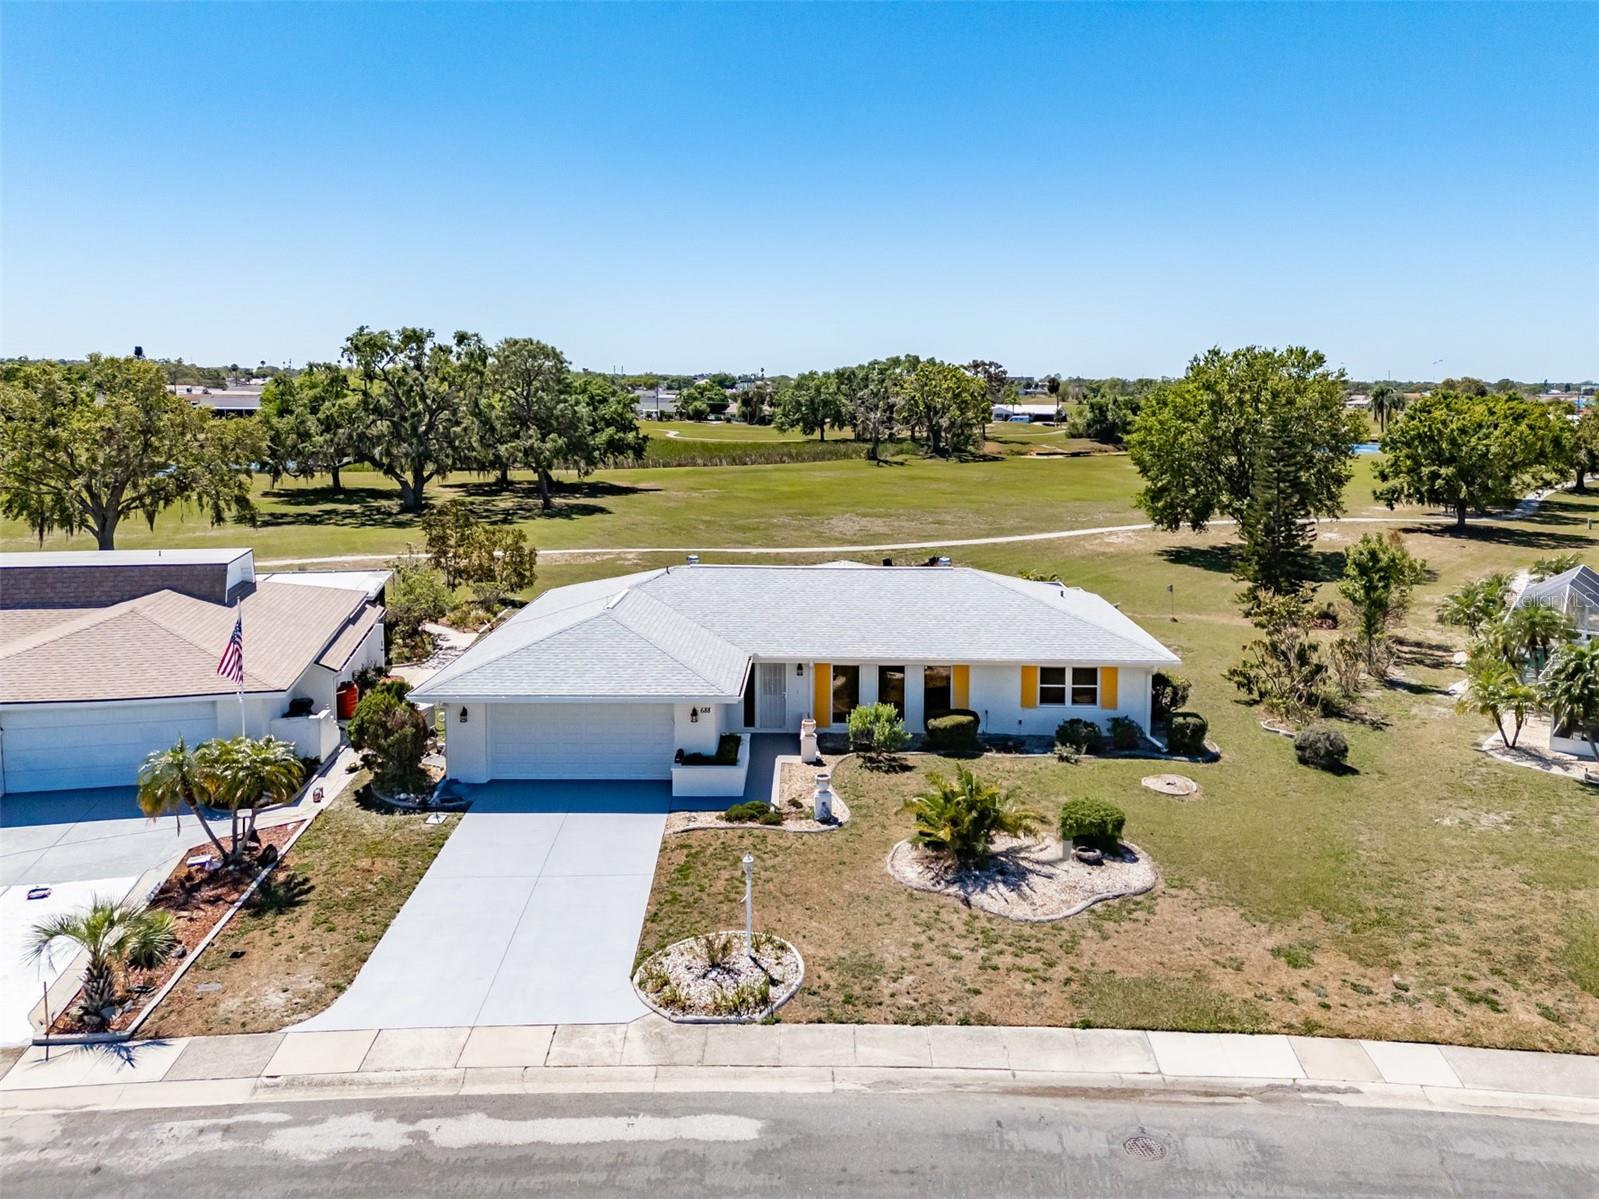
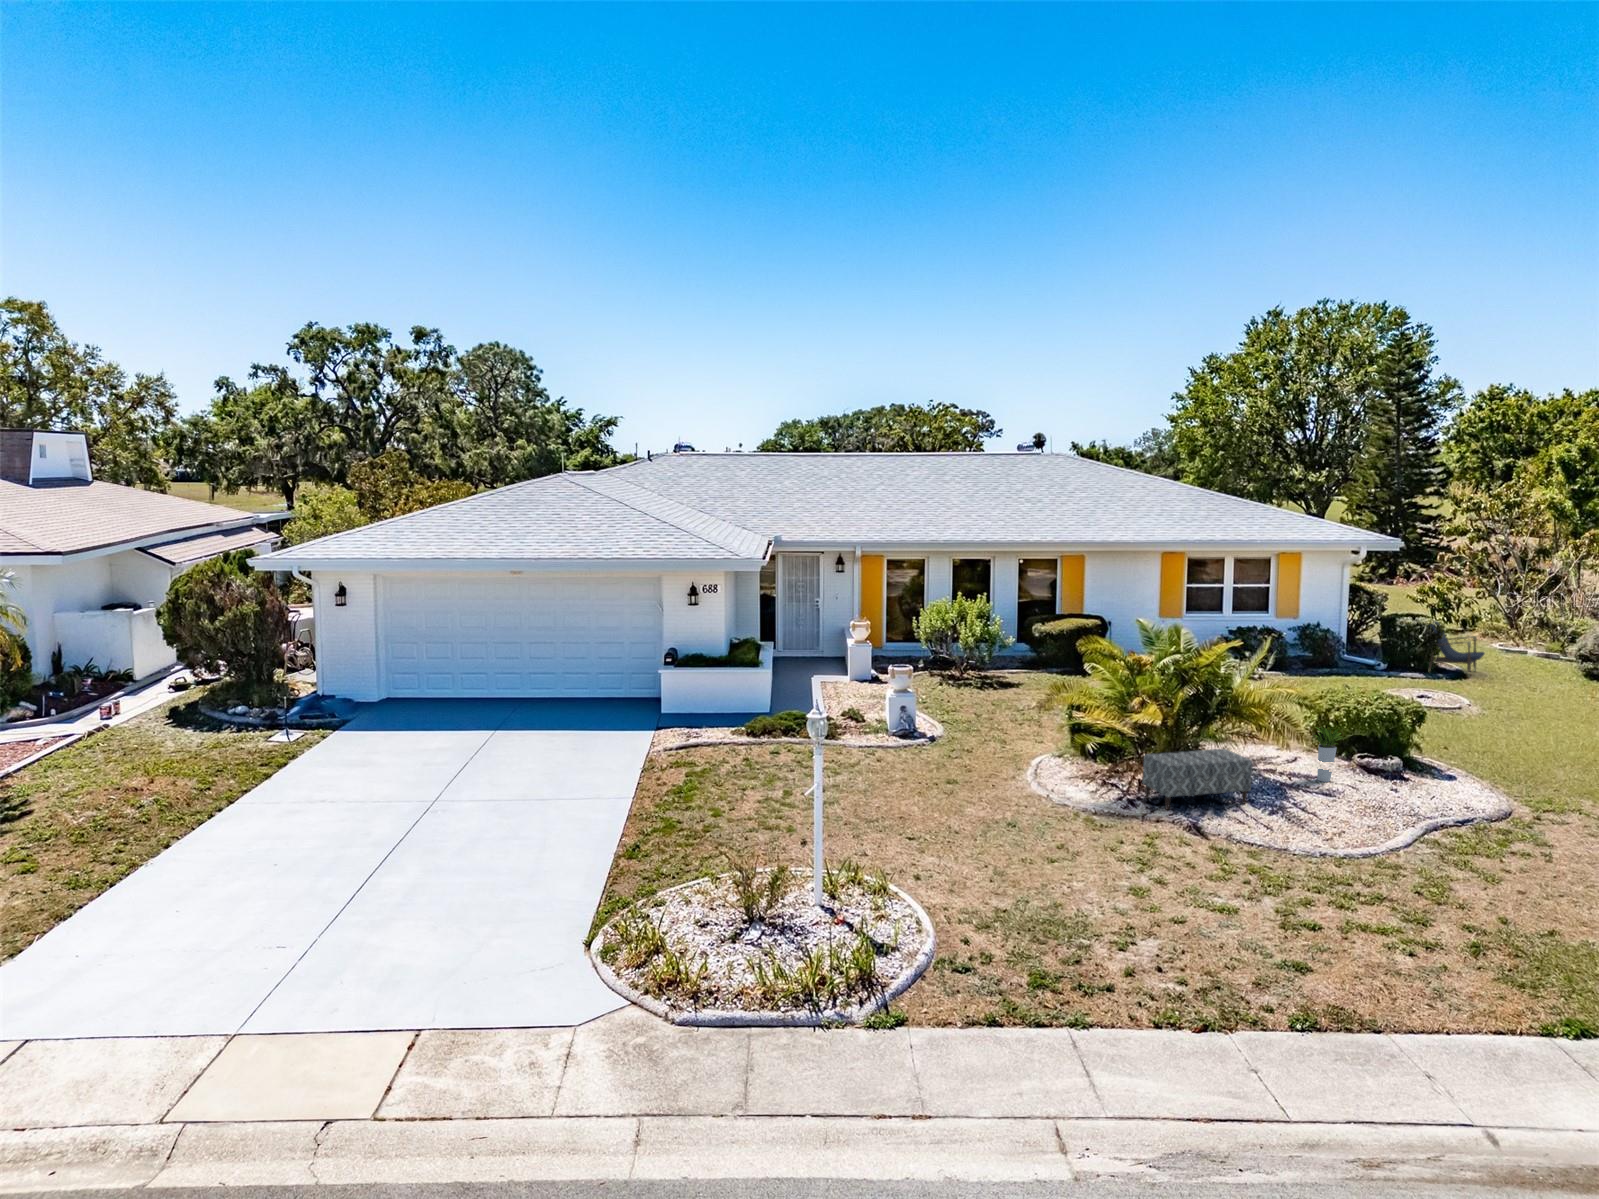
lounge chair: none [1195,717,1233,759] -> present [1429,622,1485,677]
bench: none [951,844,1013,884] -> present [1143,749,1253,810]

